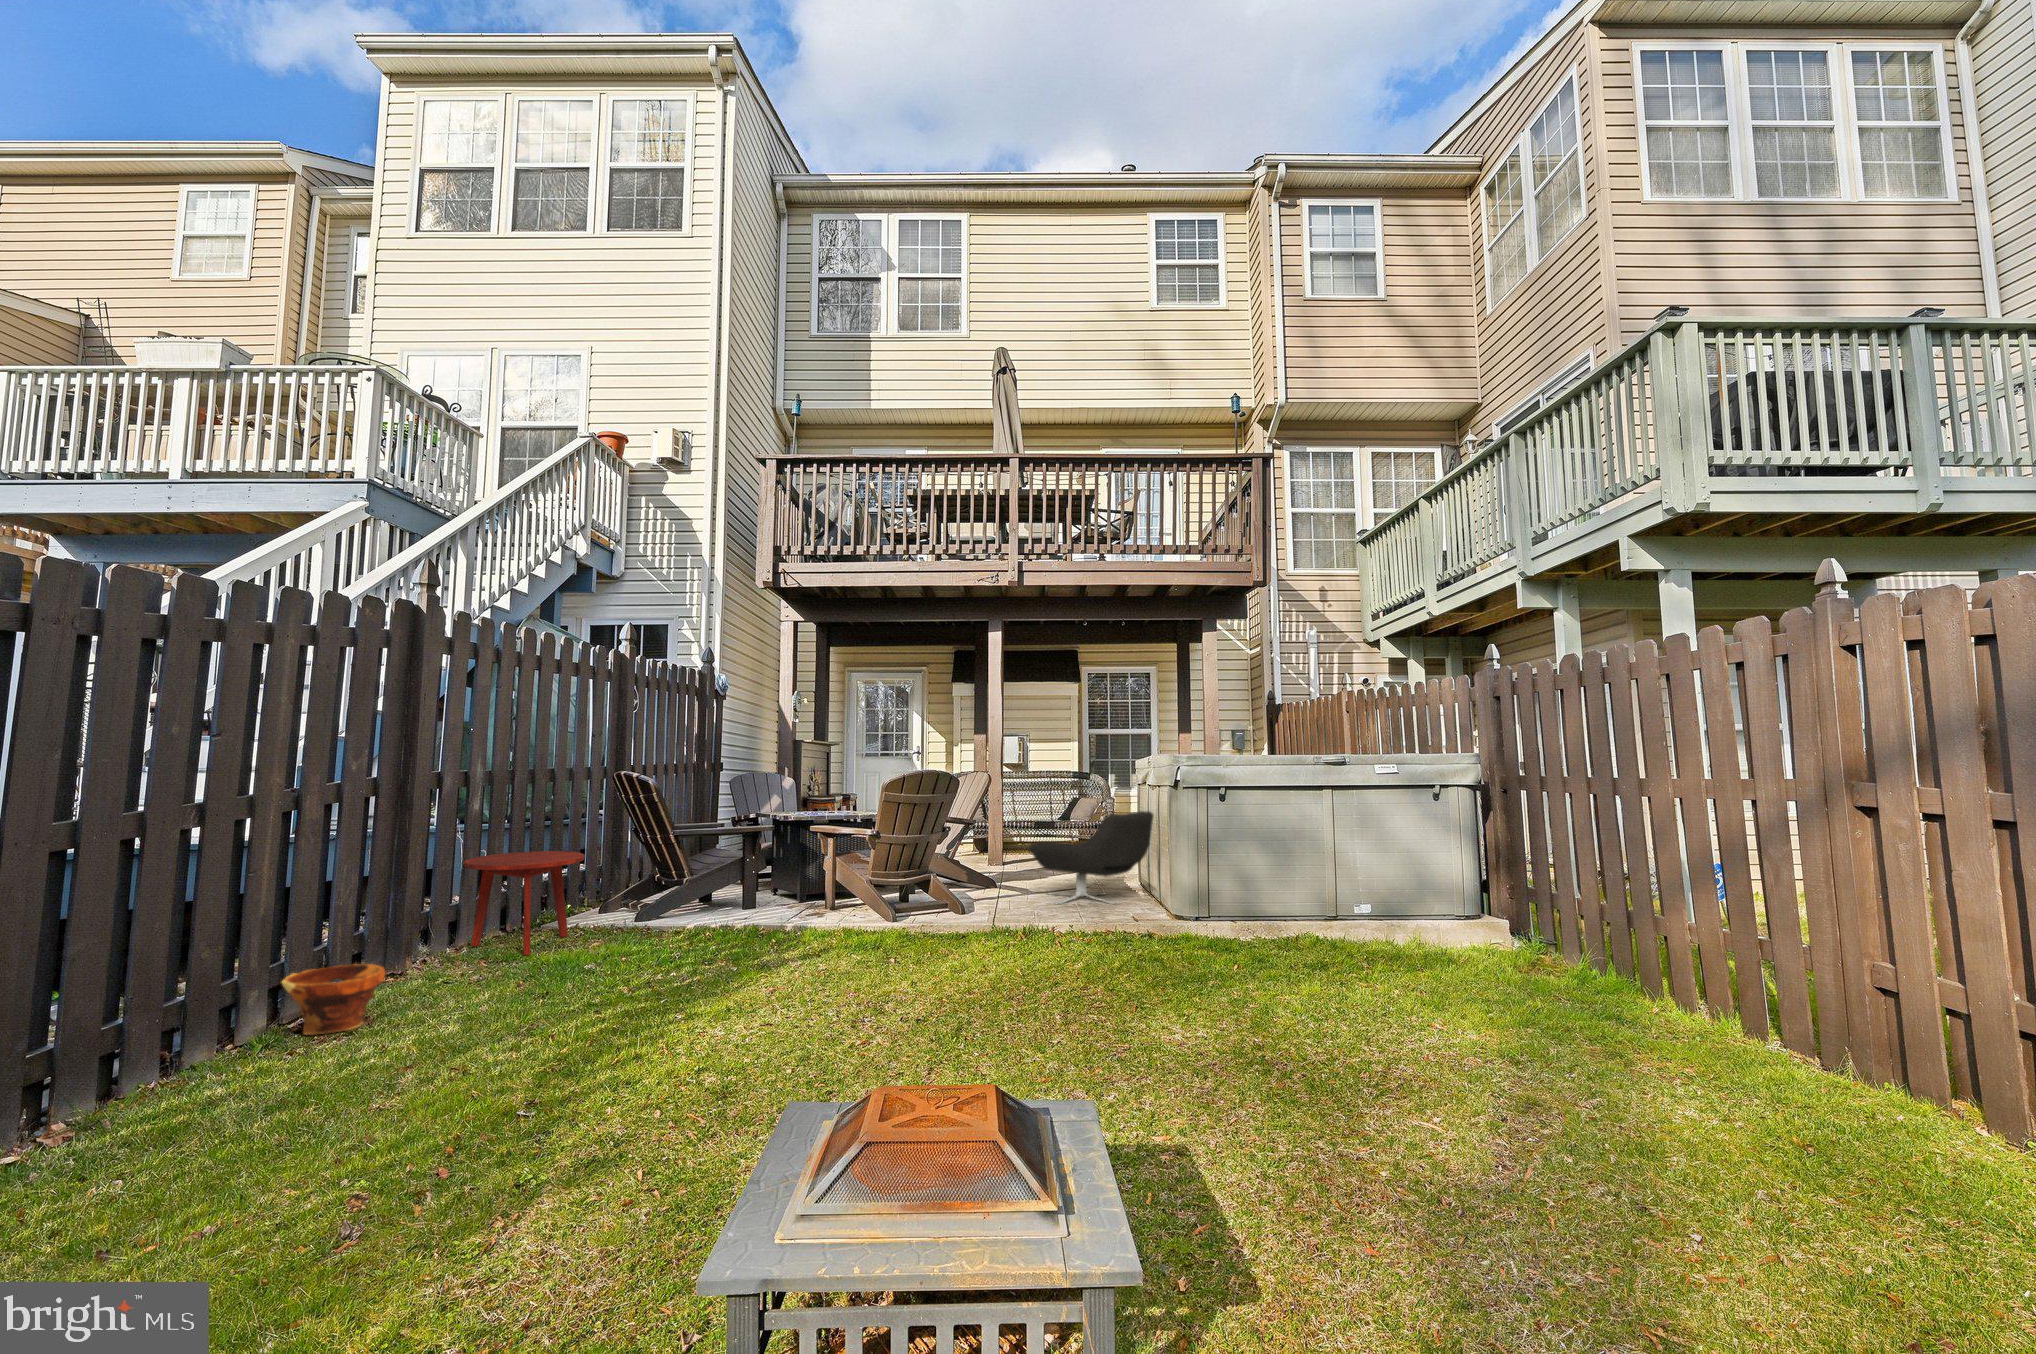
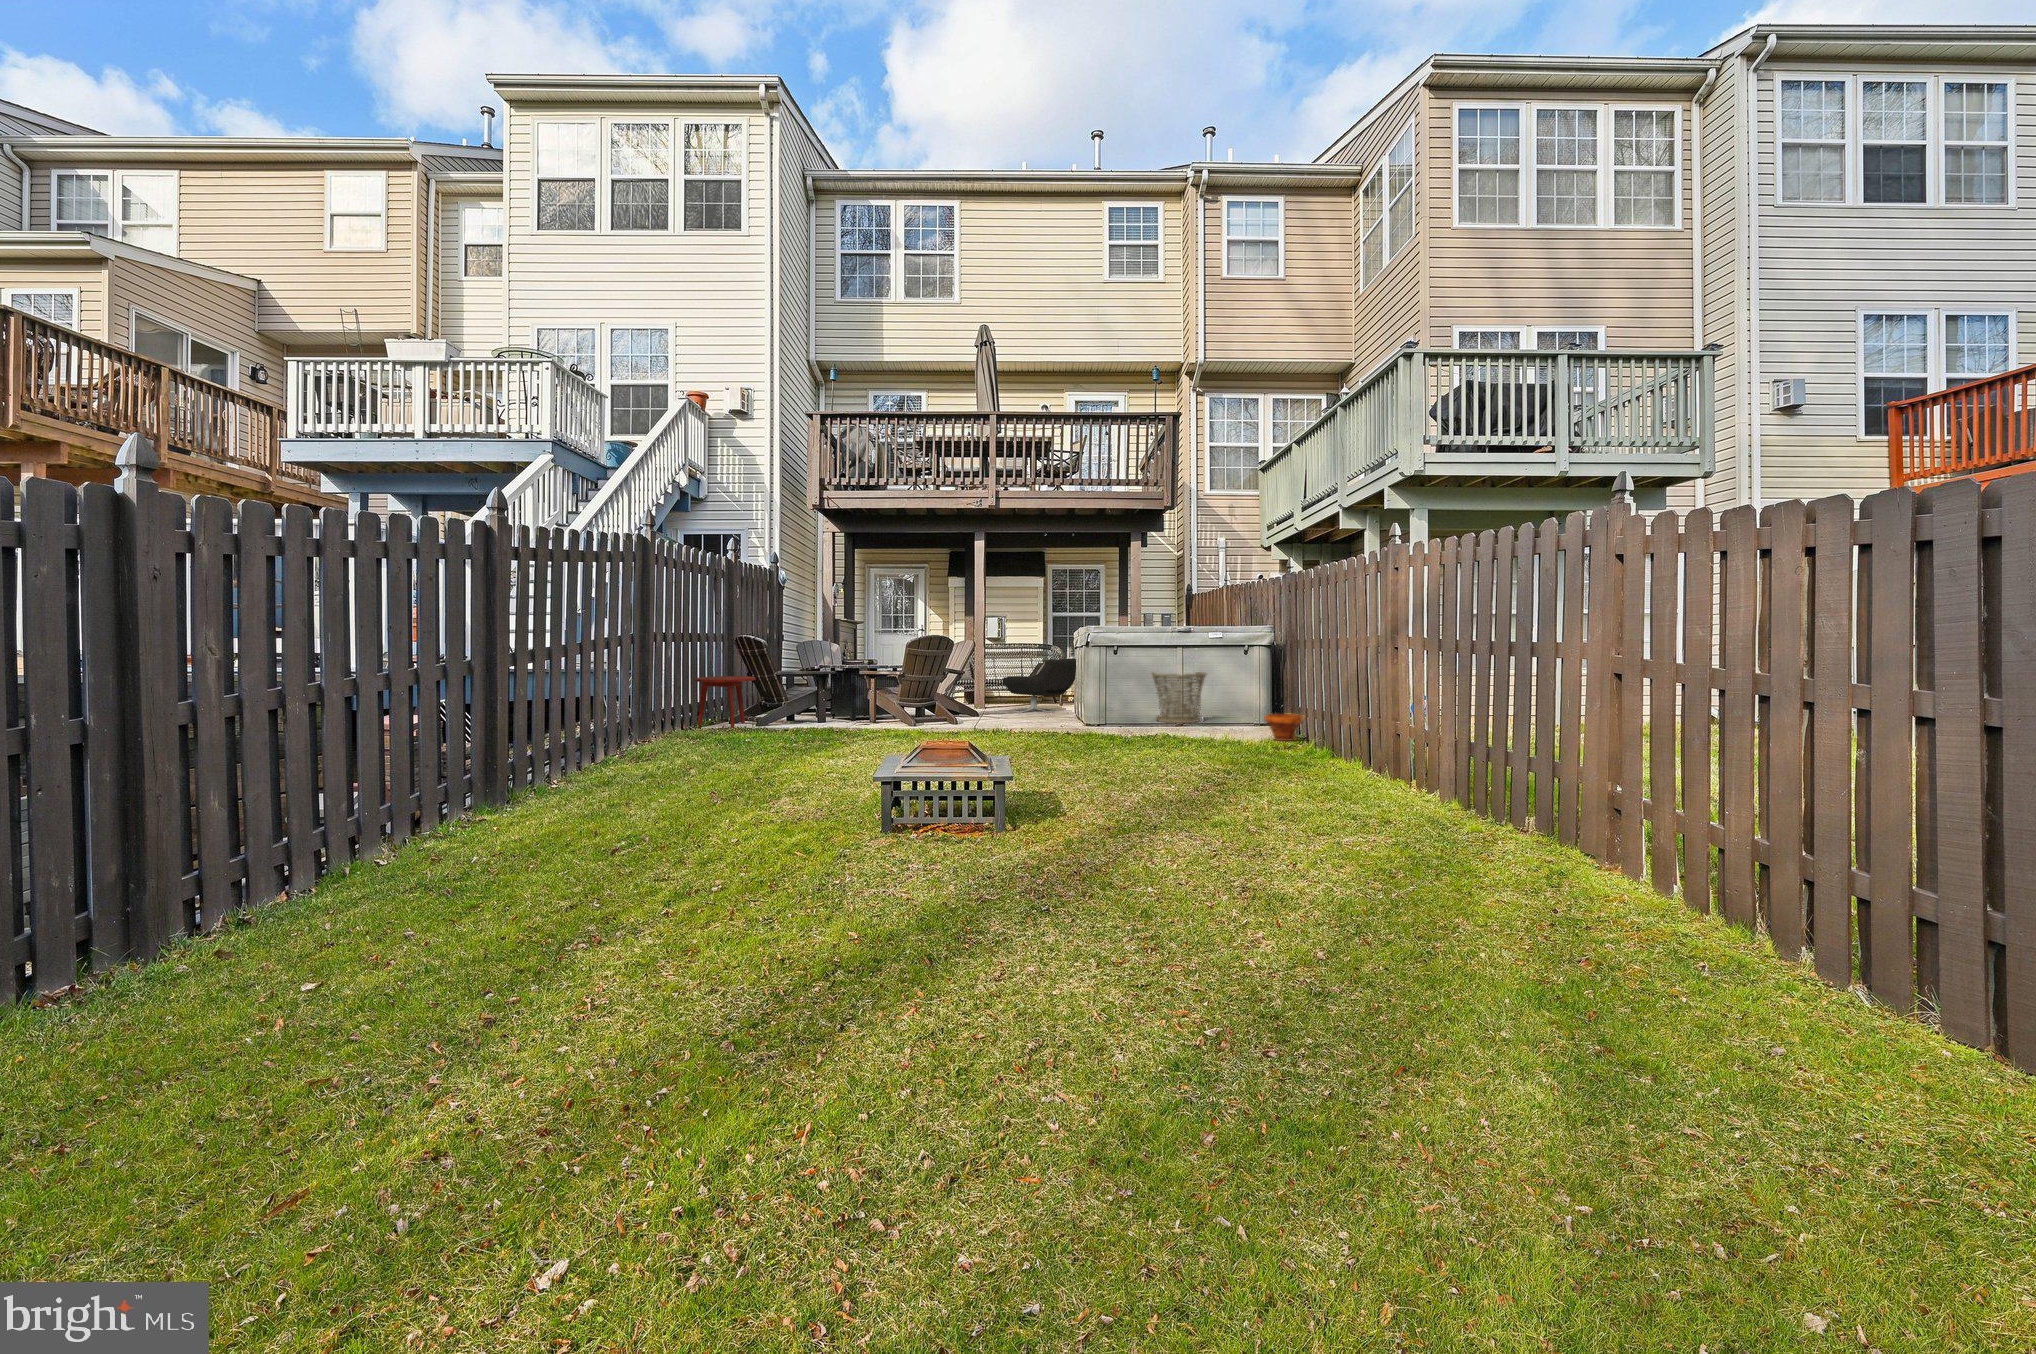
basket: none [1297,839,1402,941] -> present [1152,672,1207,723]
planter: present [282,964,385,1035] -> present [1265,714,1305,741]

